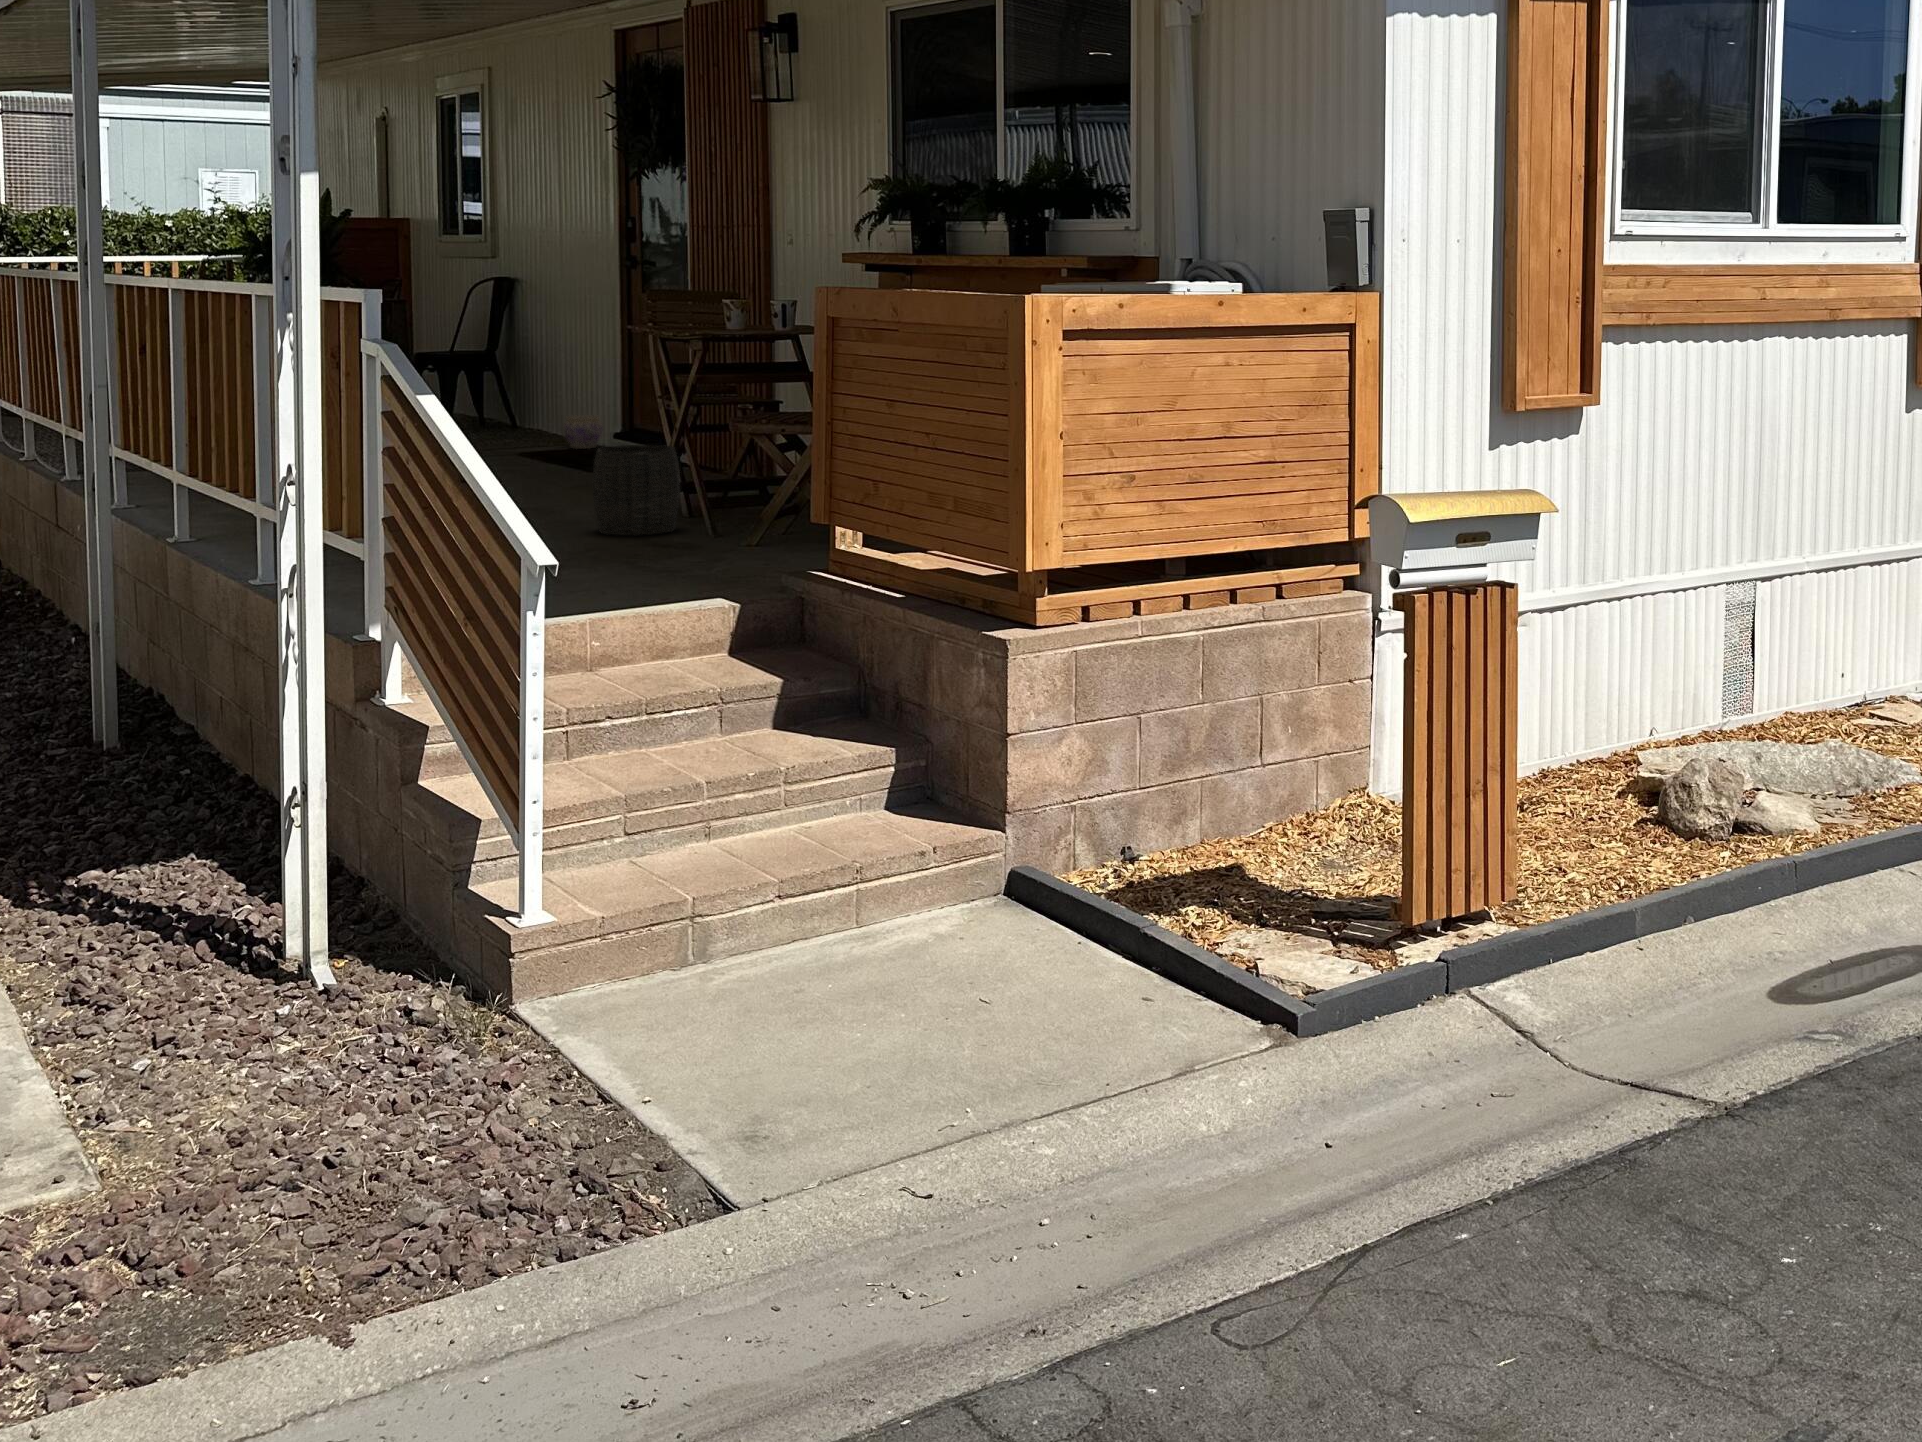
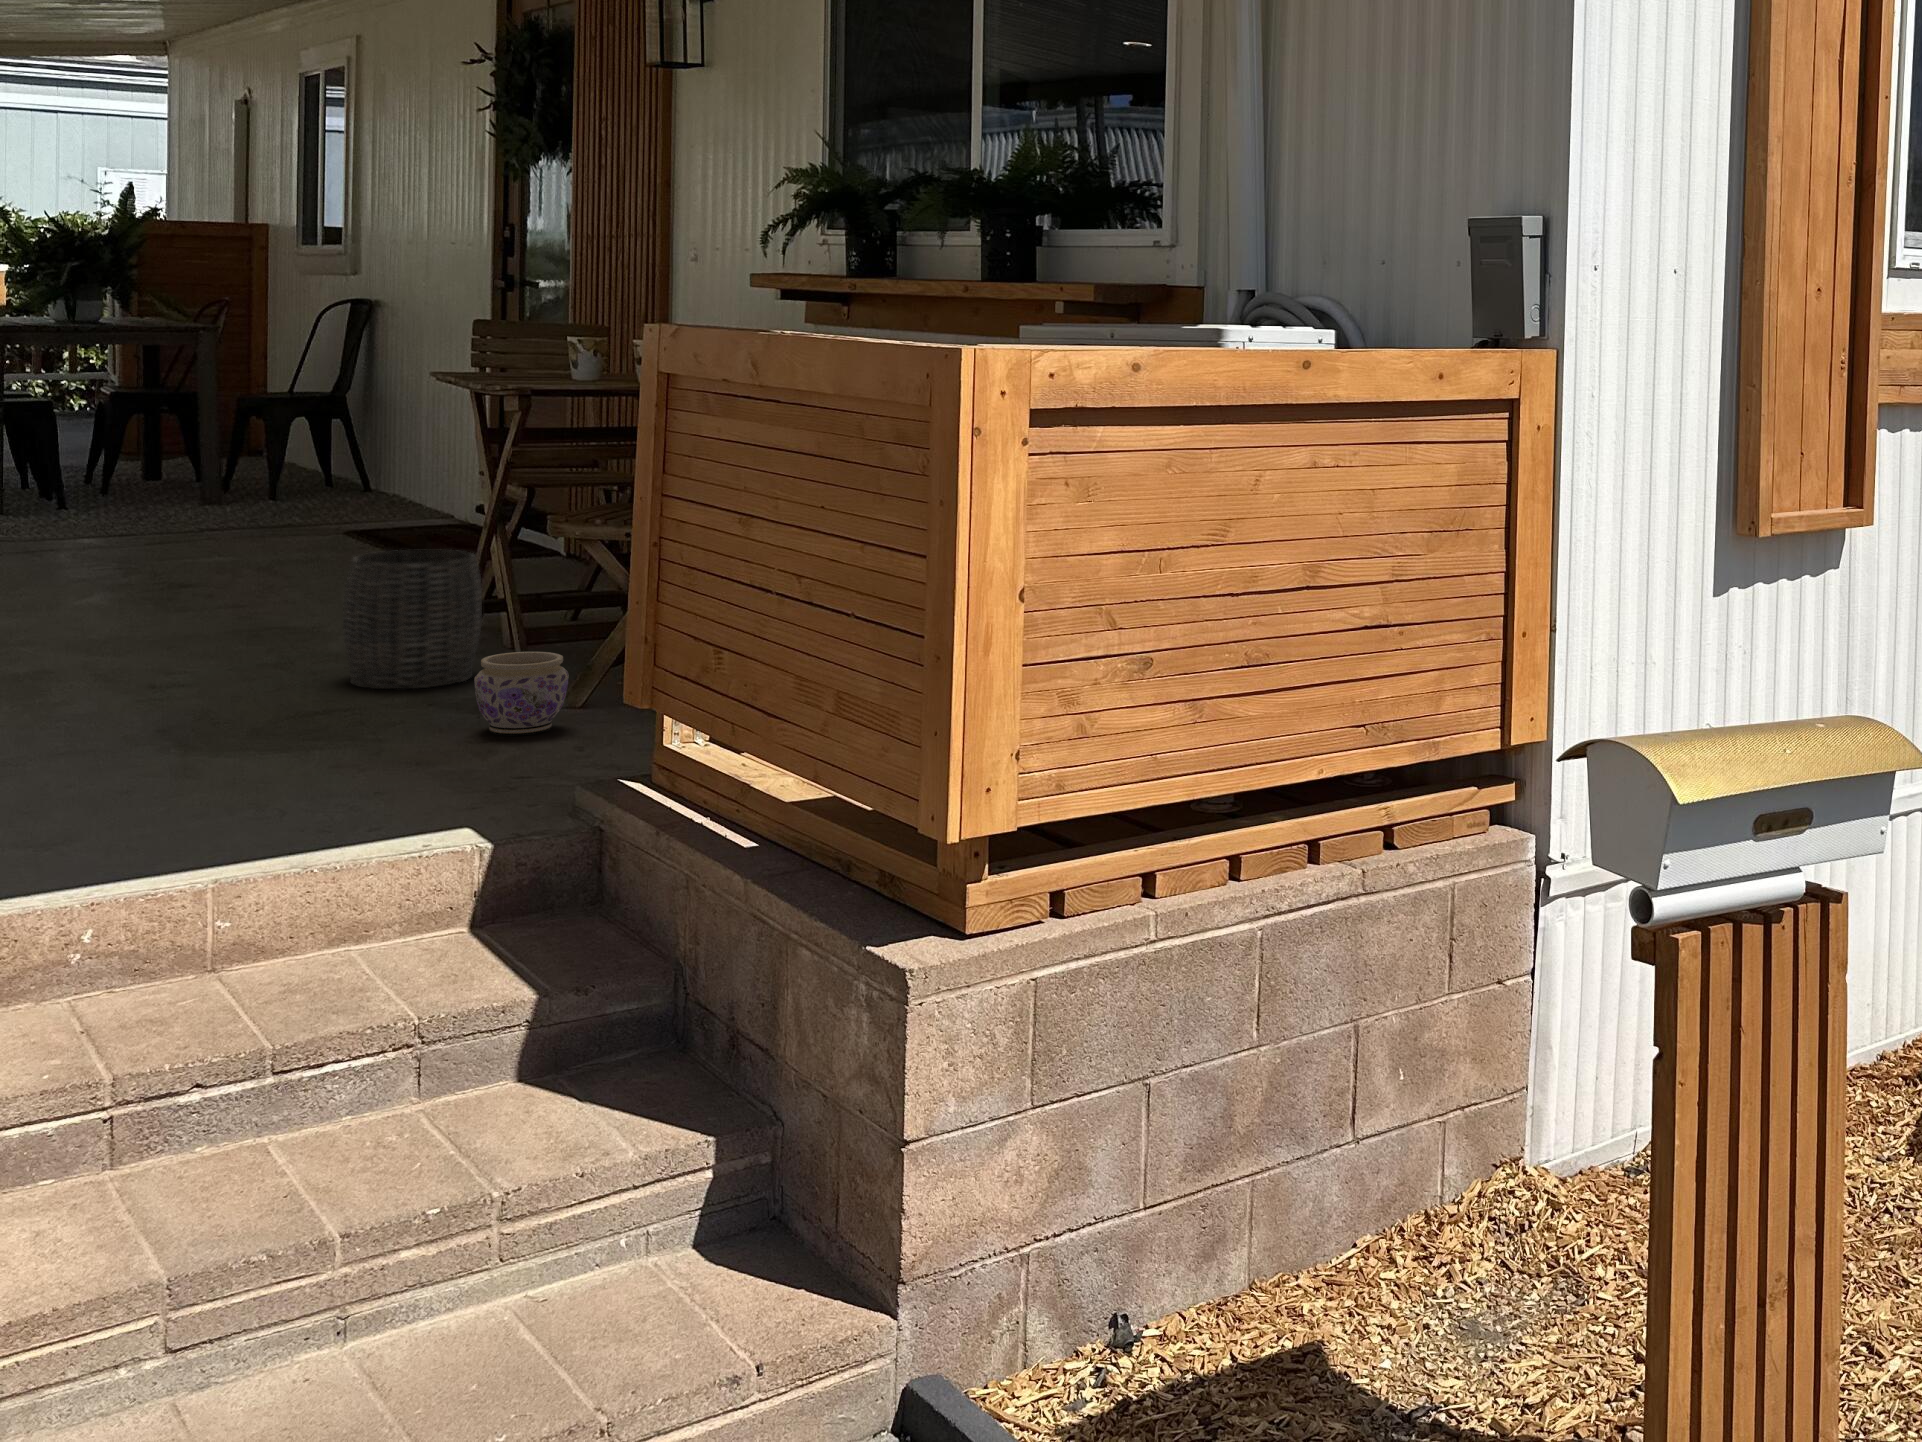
planter: present [563,415,603,449] -> present [474,652,569,736]

